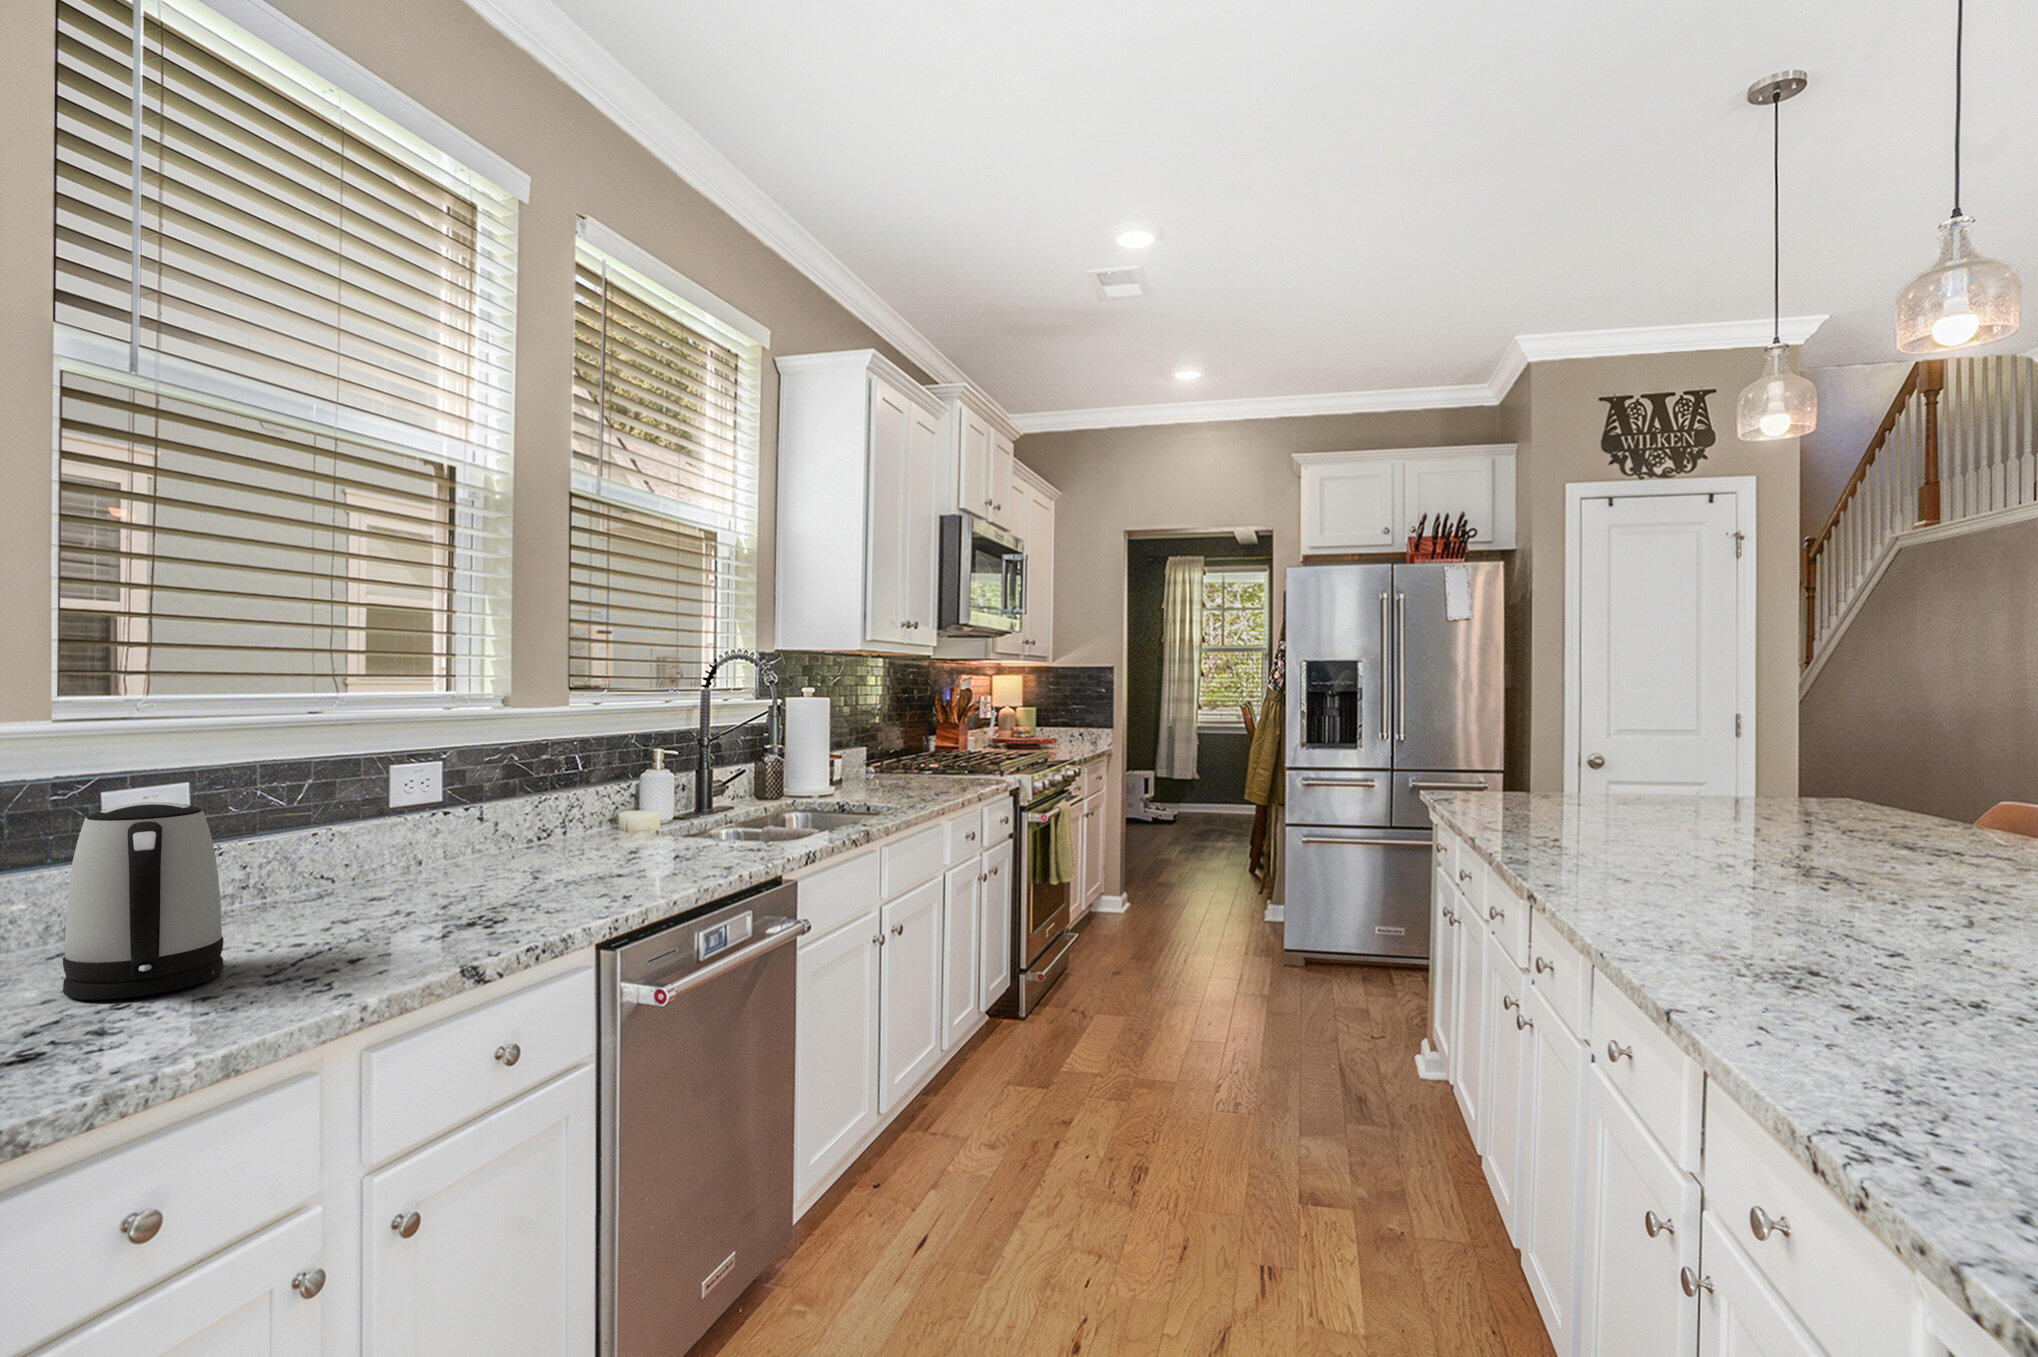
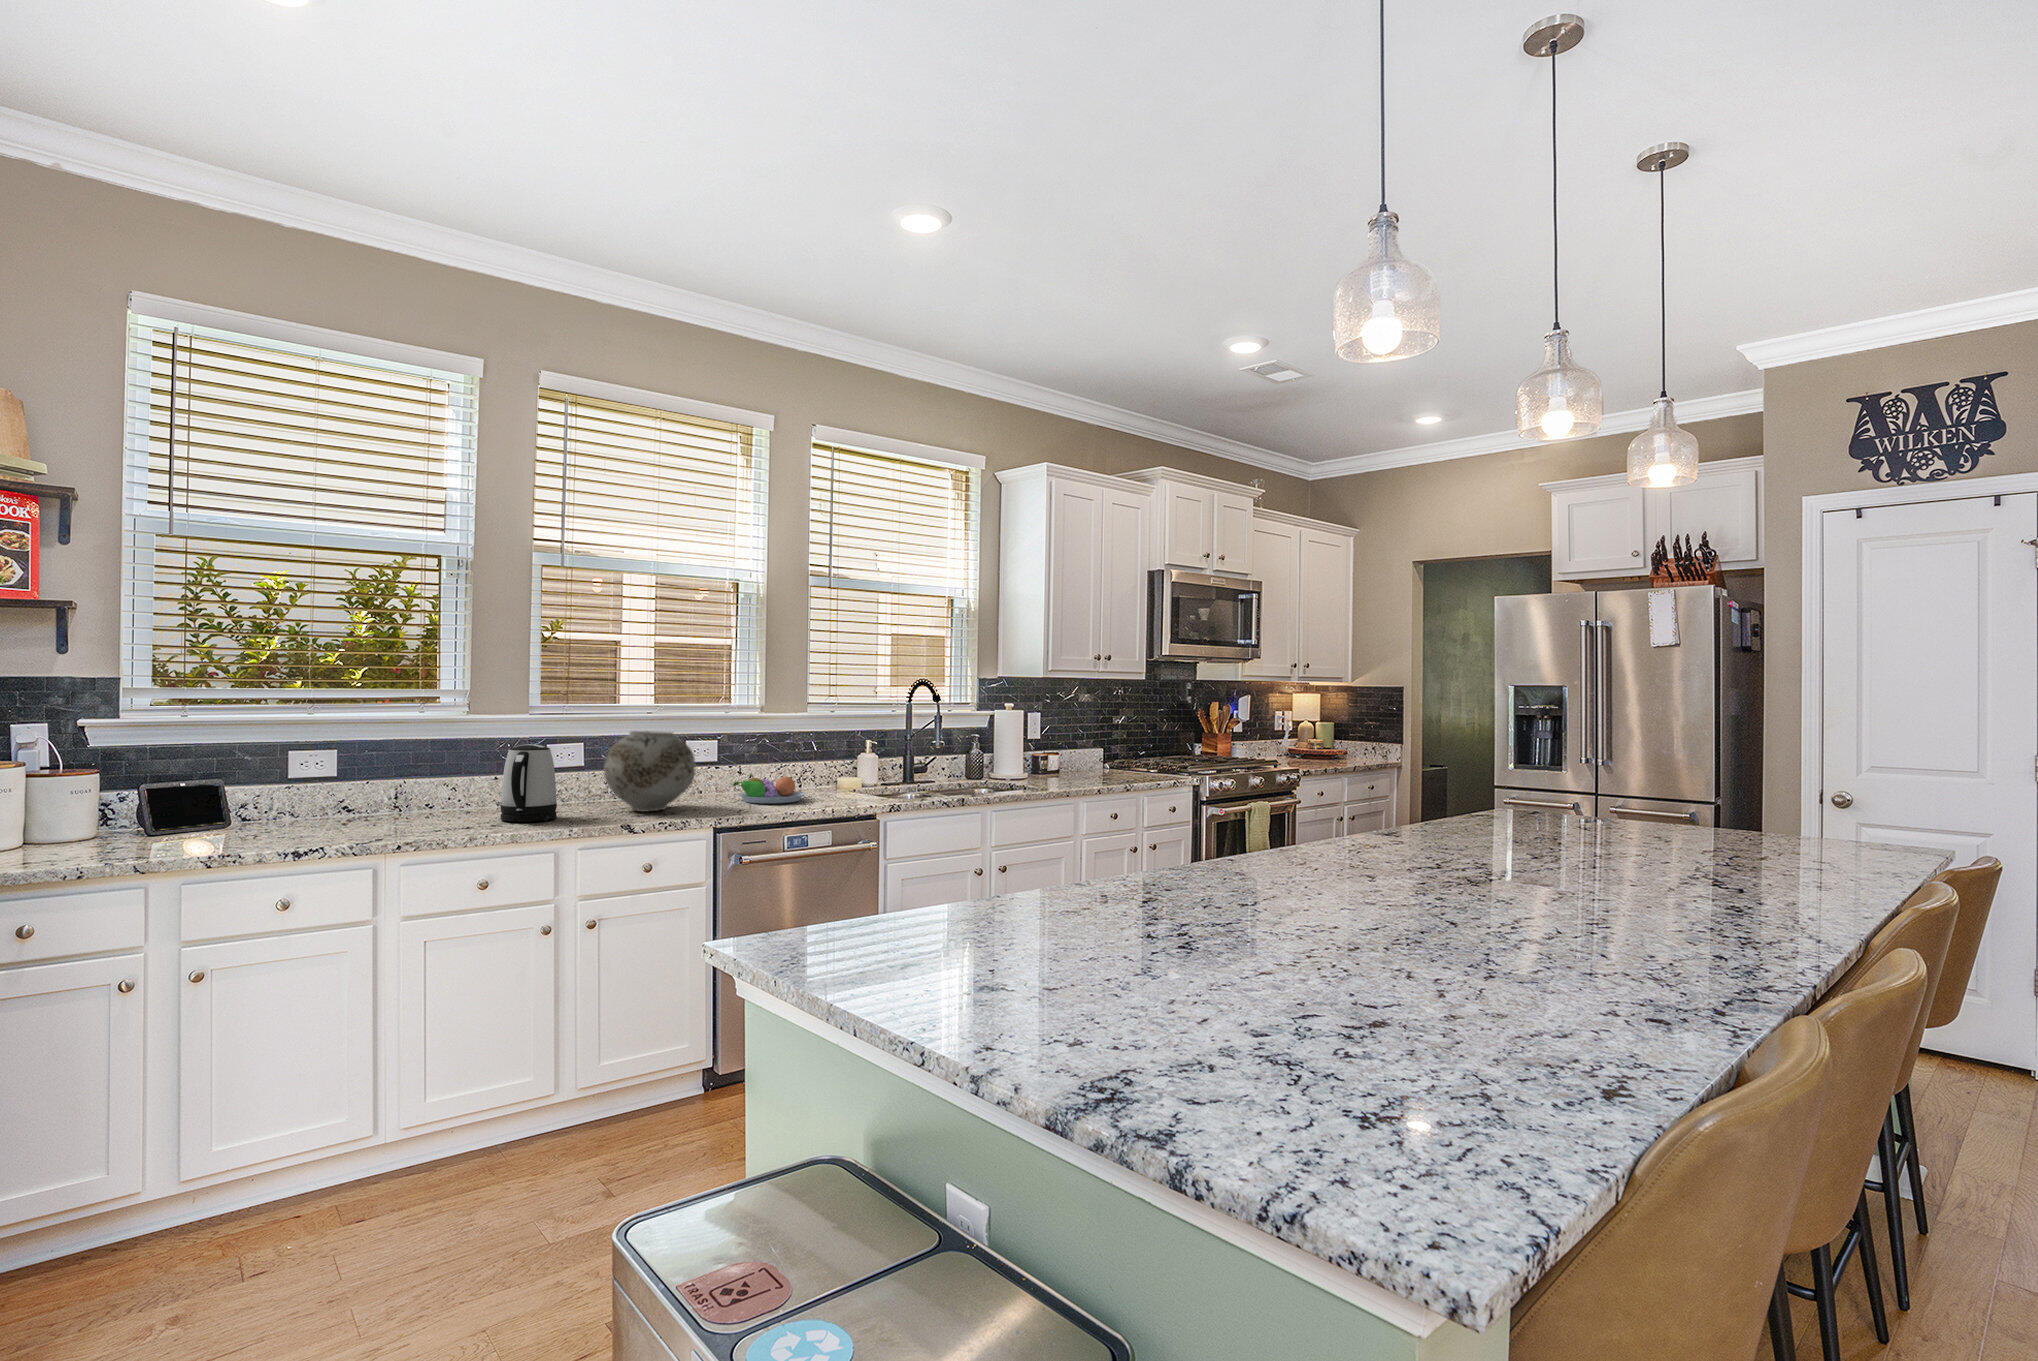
vase: none [294,754,501,923] -> present [604,731,696,812]
fruit bowl: none [523,819,650,874] -> present [733,774,806,803]

